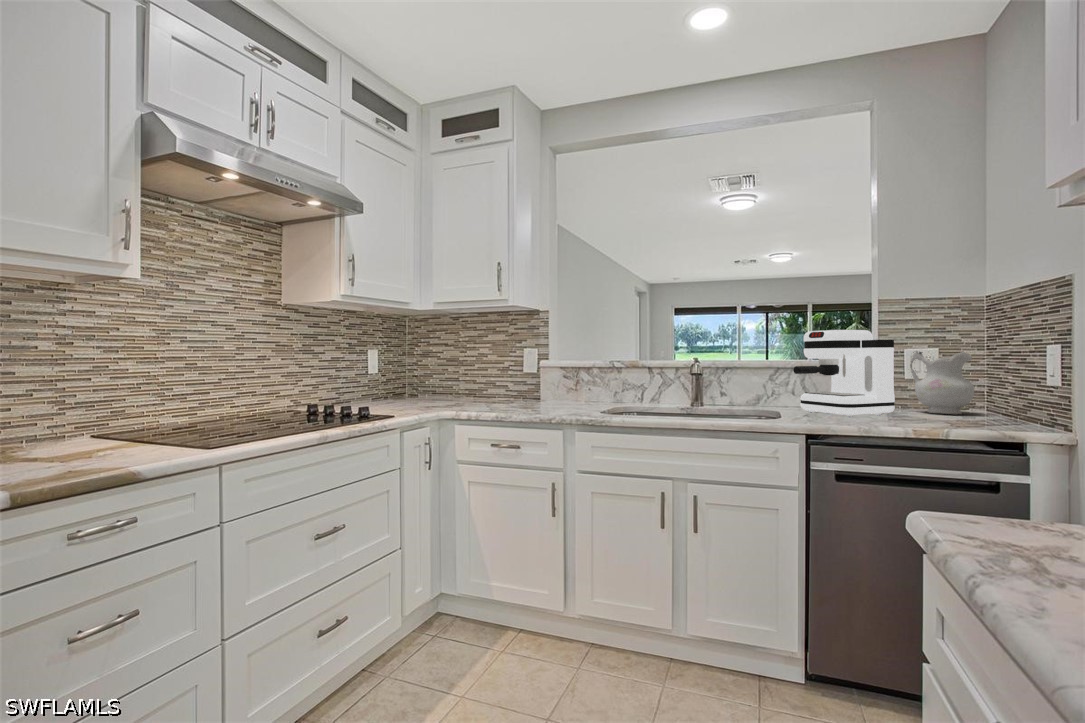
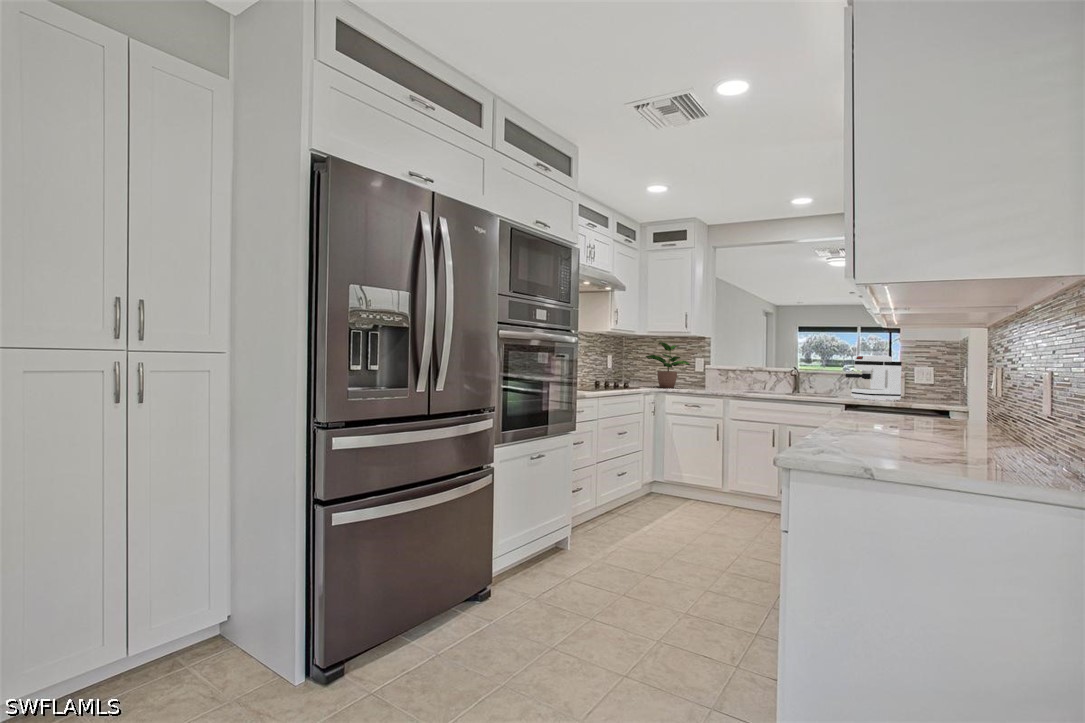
potted plant: none [428,319,512,406] -> present [646,342,690,388]
ceramic pitcher: present [910,351,974,414] -> none [917,368,951,403]

